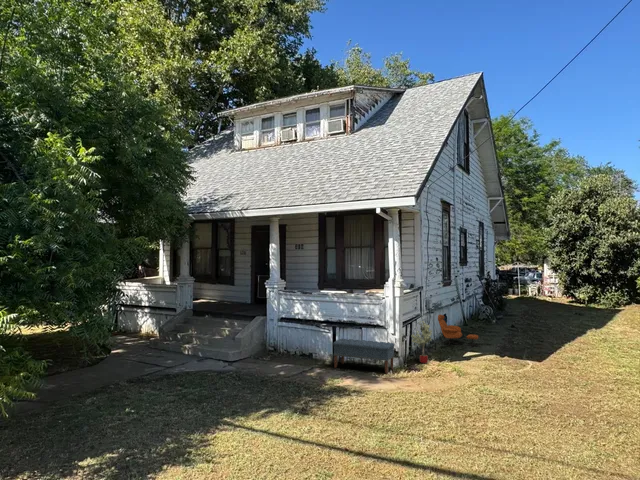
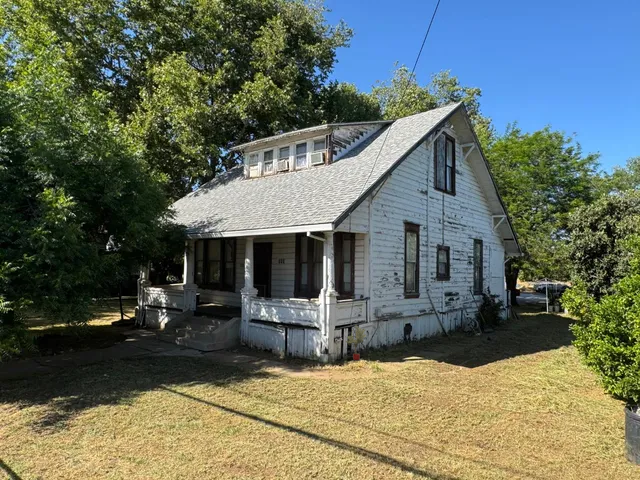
lounge chair: present [438,315,480,347] -> none [392,323,426,352]
bench: present [333,339,394,374] -> none [279,337,326,366]

